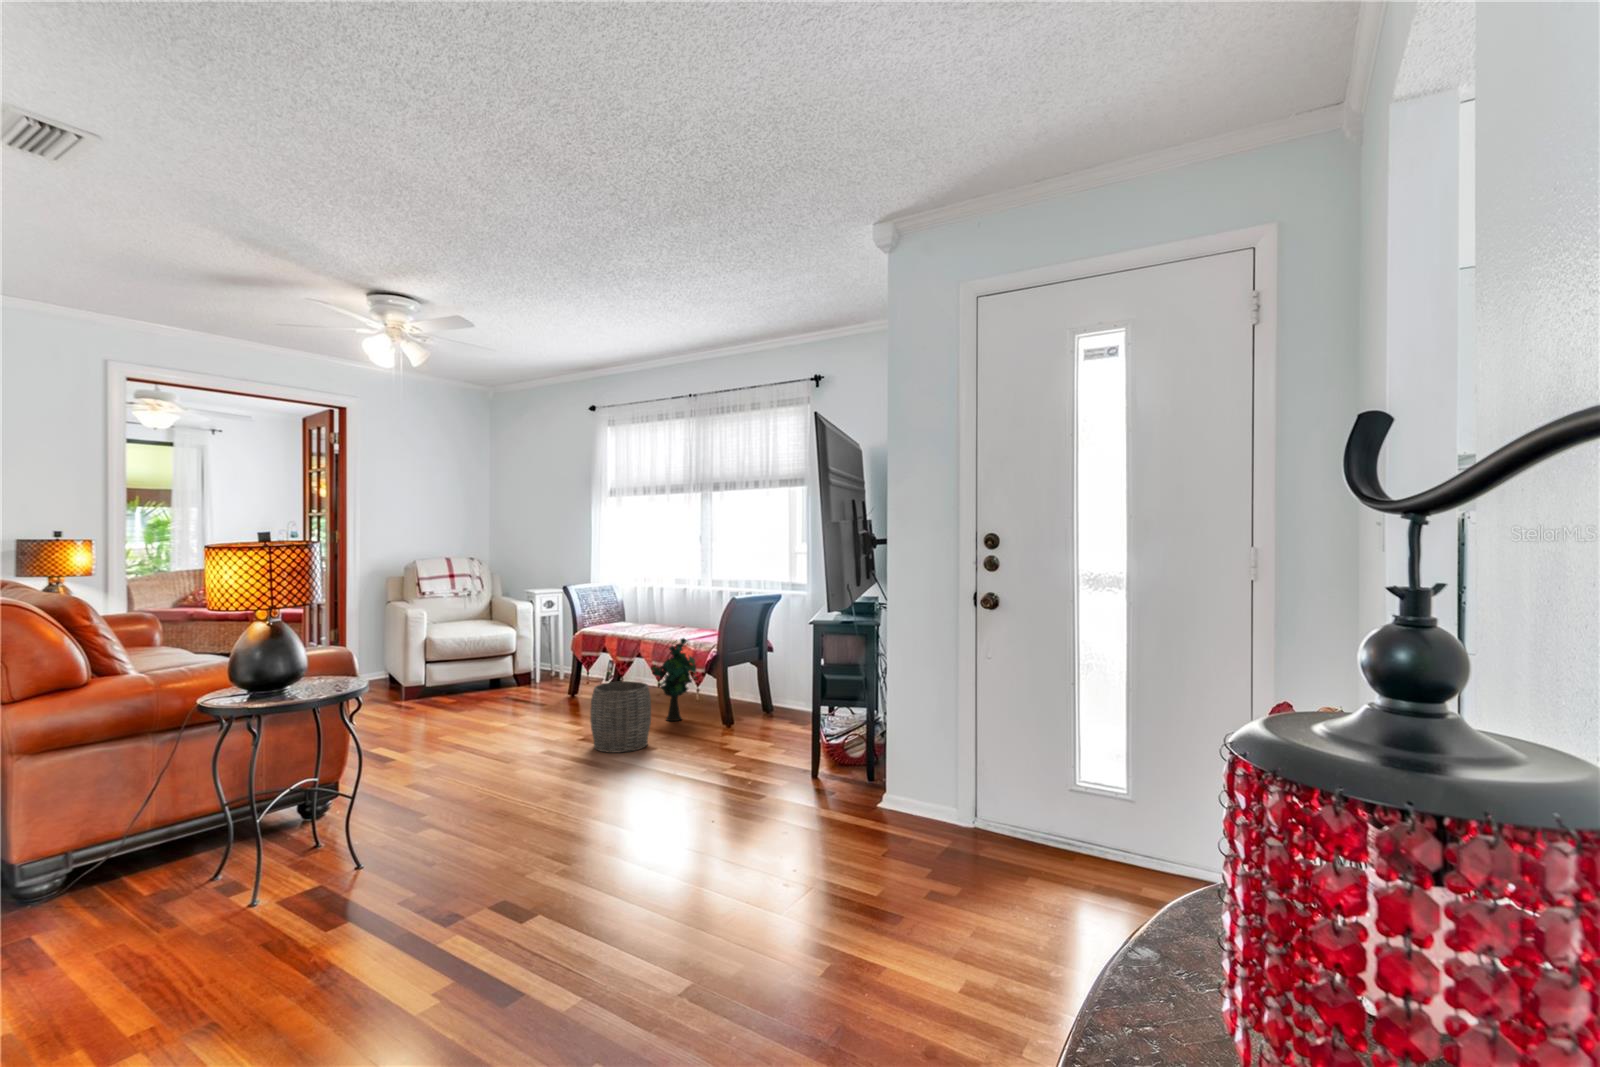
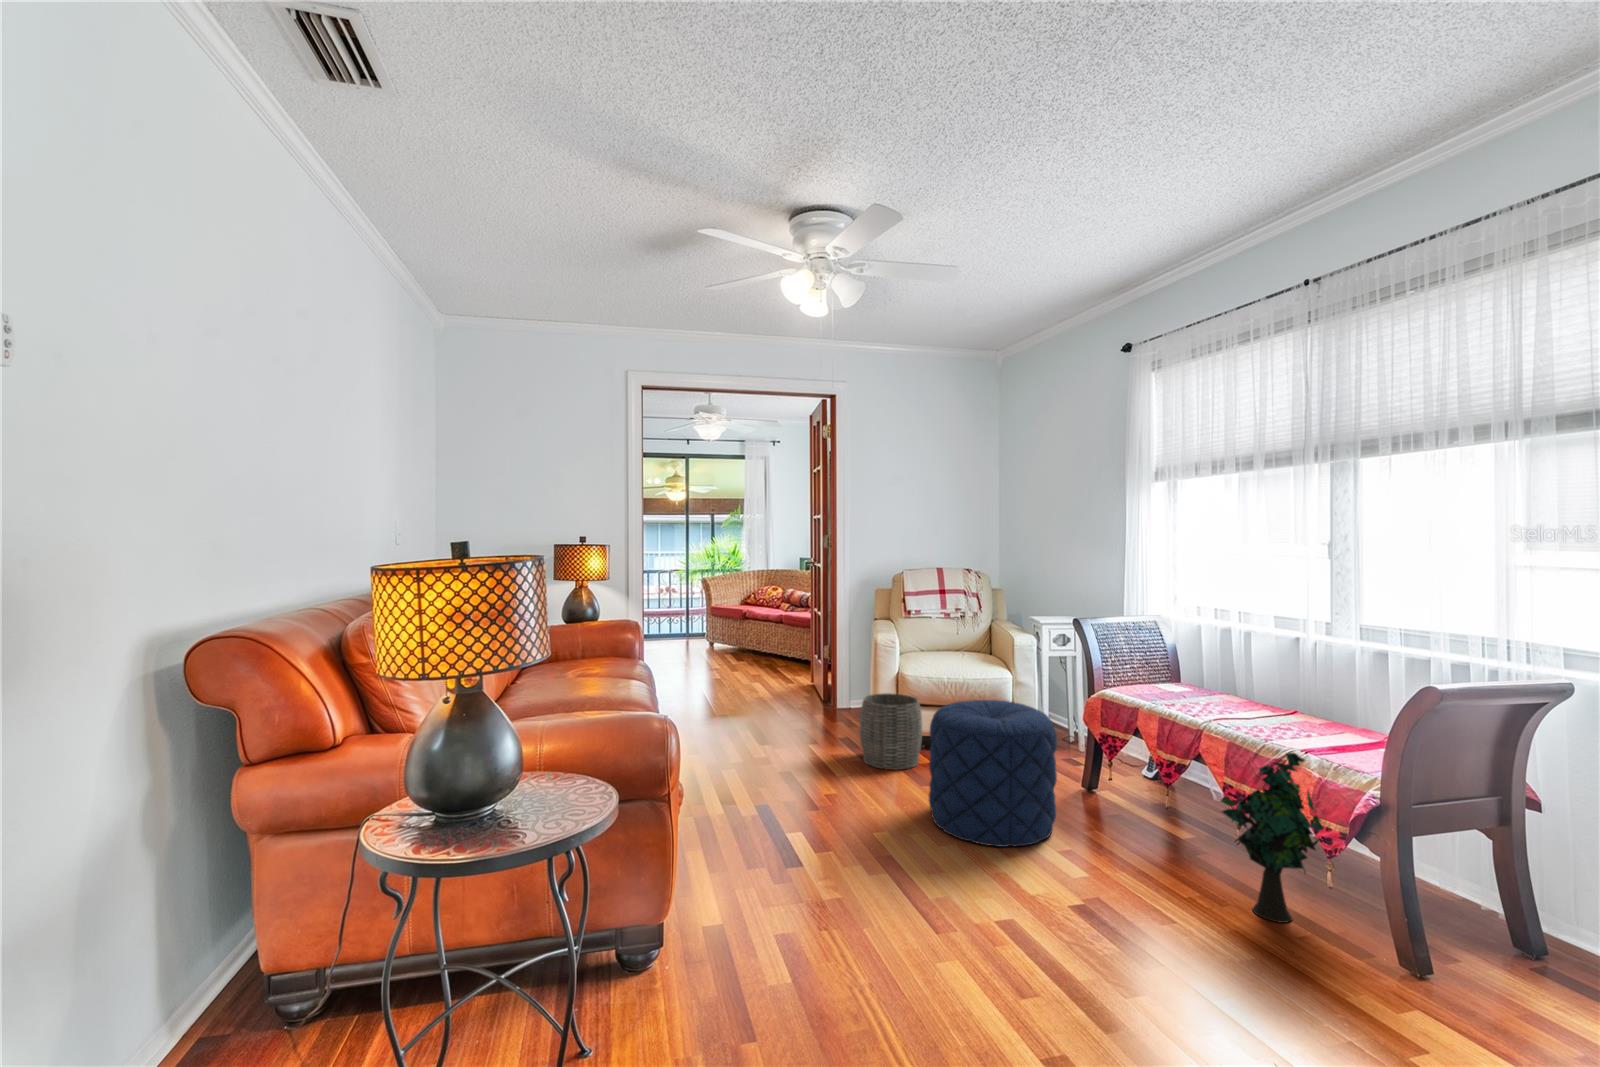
pouf: none [476,640,562,727] -> present [929,700,1057,847]
woven basket: present [590,681,651,753] -> present [860,693,922,770]

